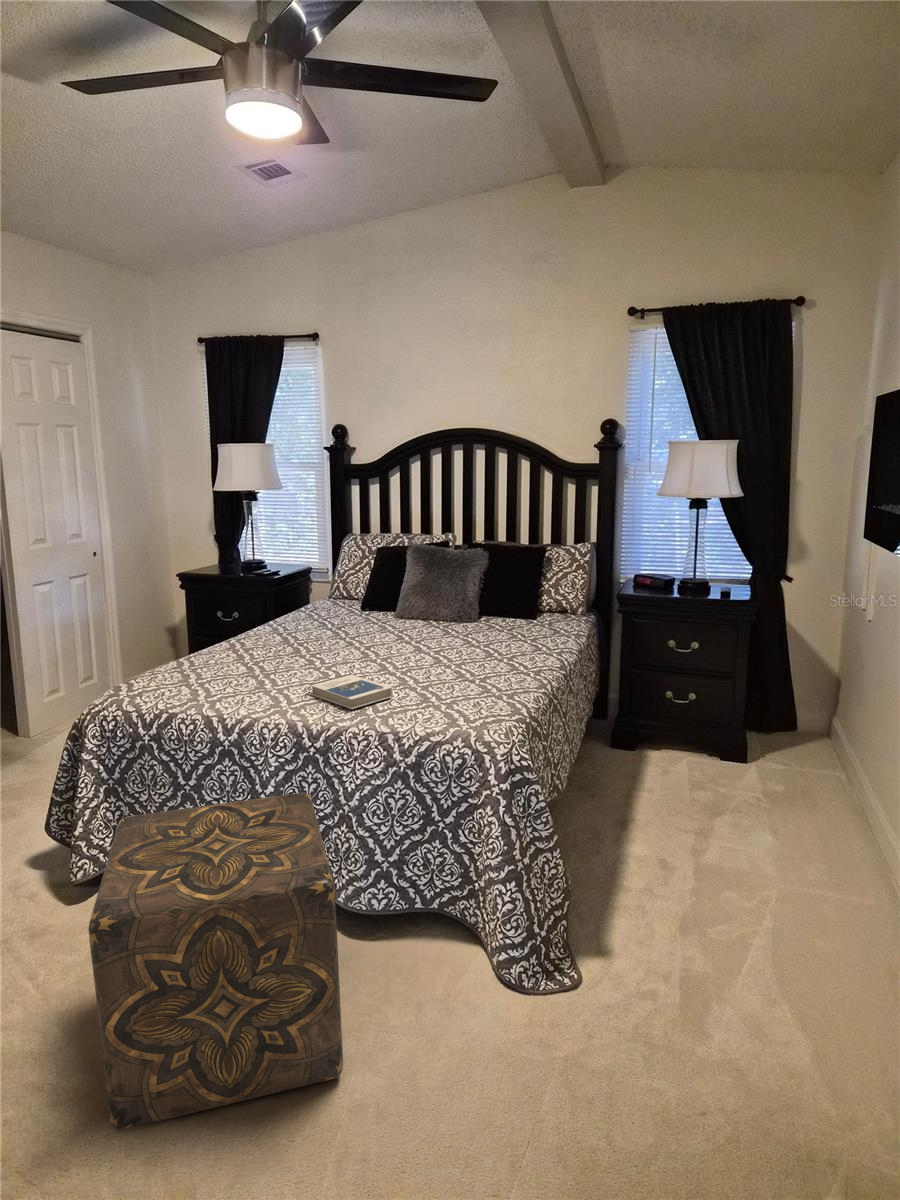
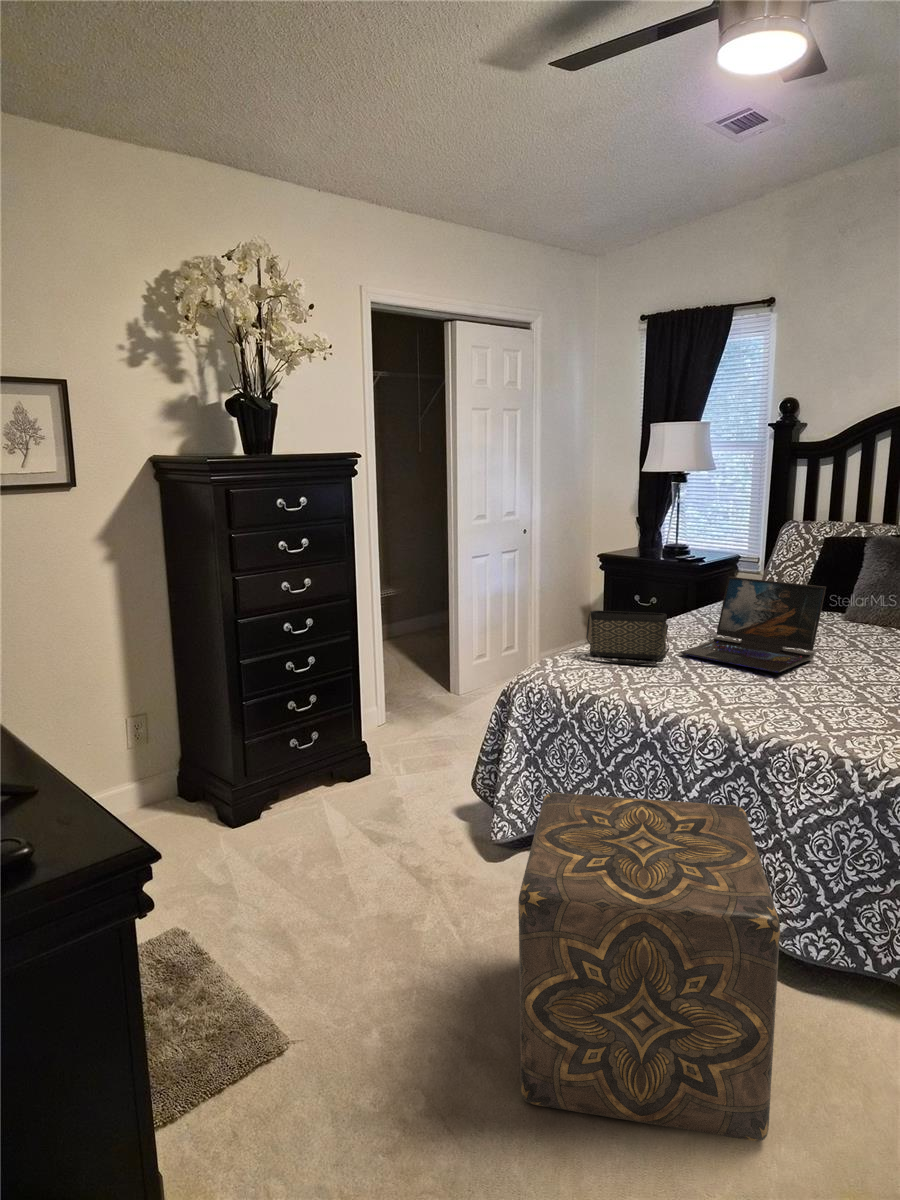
laptop: none [254,588,373,670] -> present [681,577,826,673]
handbag: none [160,627,242,679] -> present [586,610,670,665]
hardback book: present [309,674,392,709] -> none [745,680,851,721]

